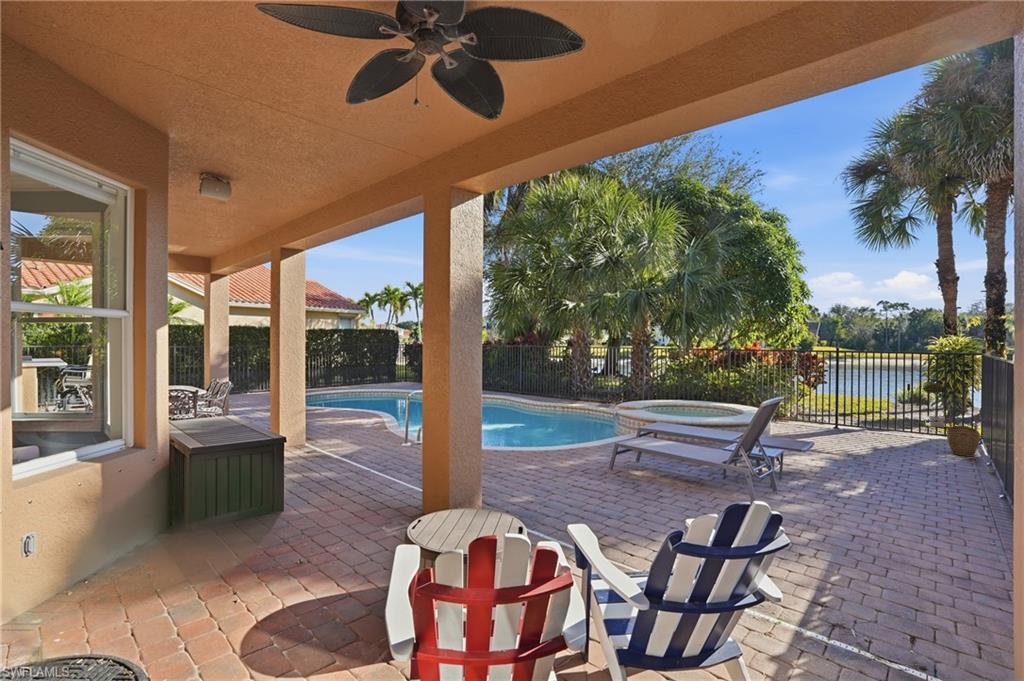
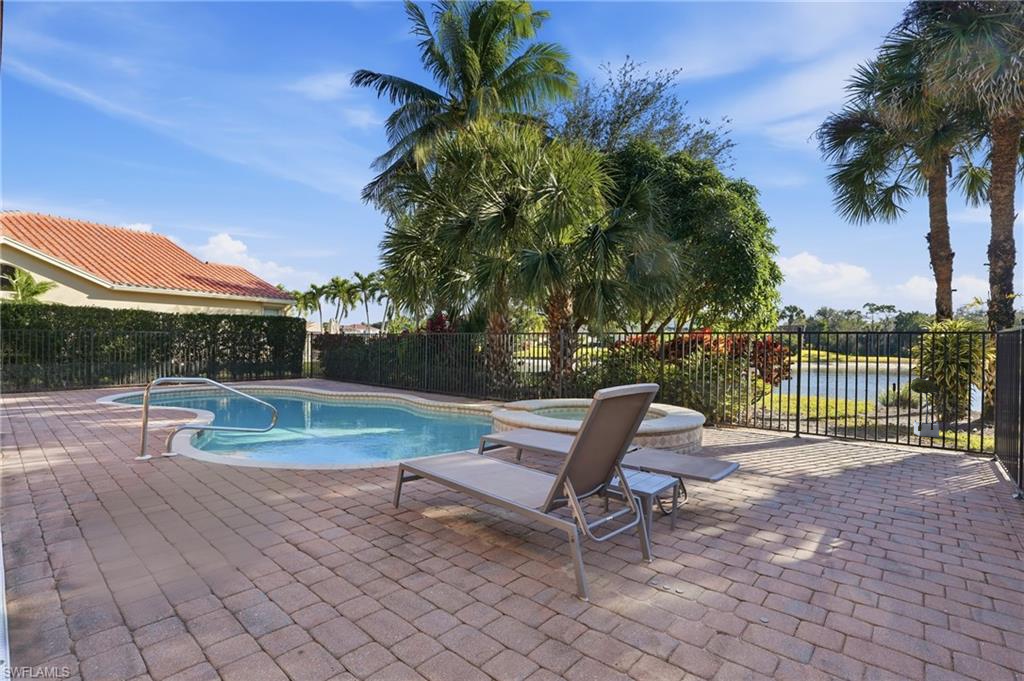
woven basket: present [947,418,980,457] -> none [945,425,992,481]

